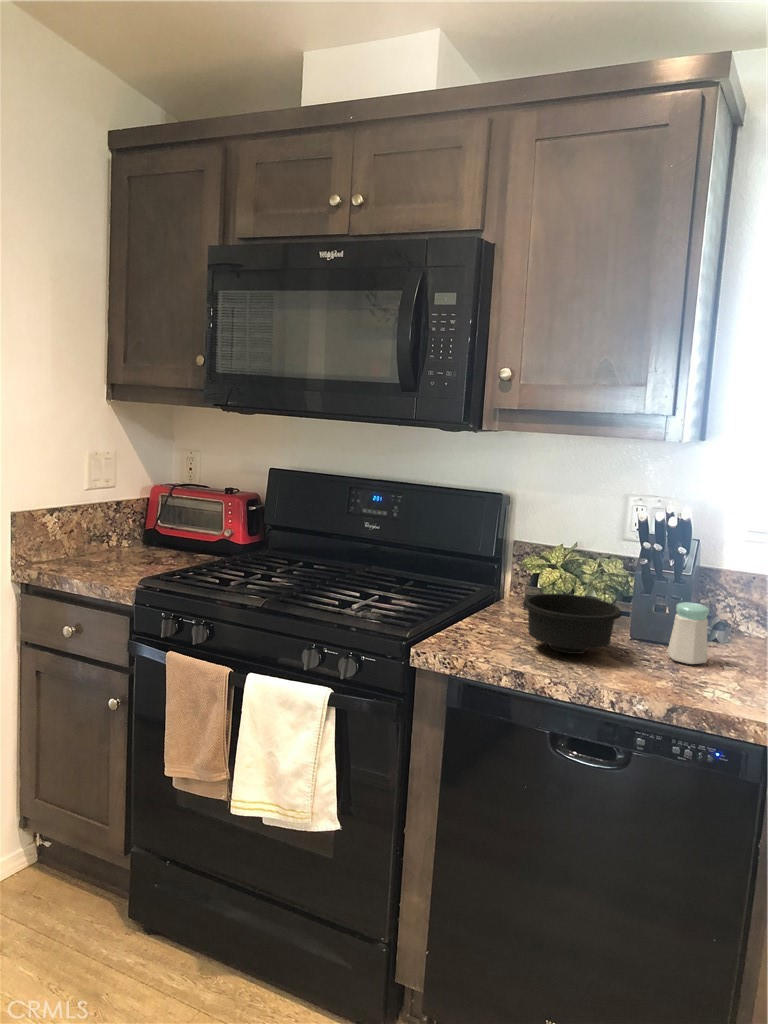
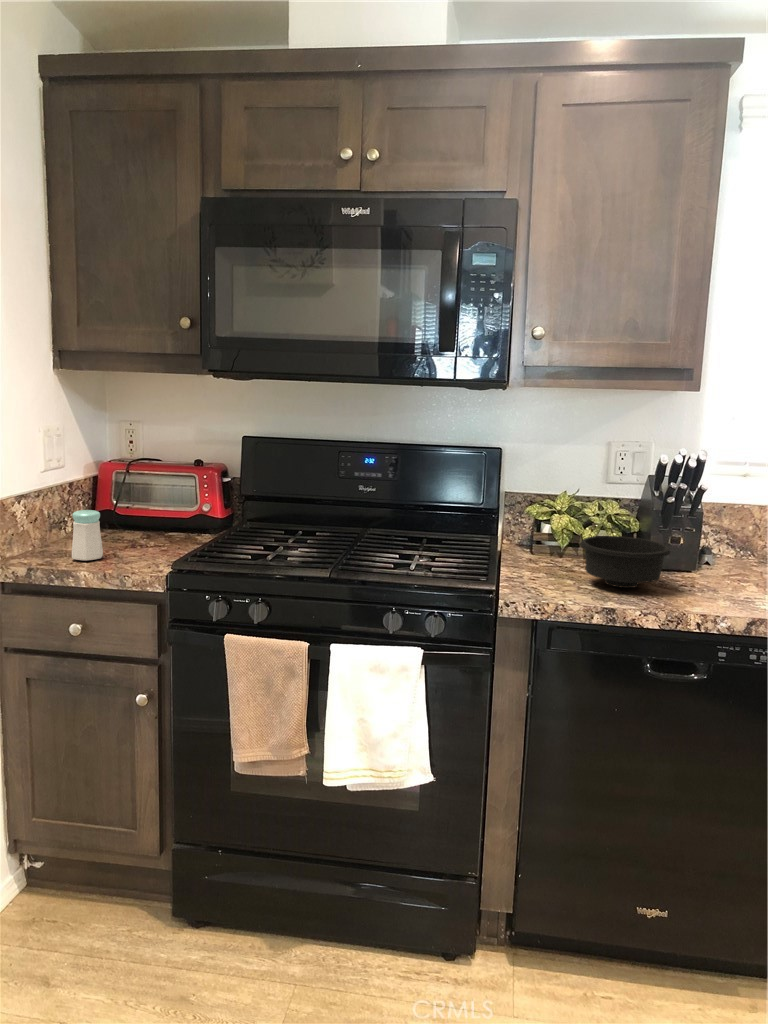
salt shaker: present [668,602,709,664] -> present [72,510,103,561]

